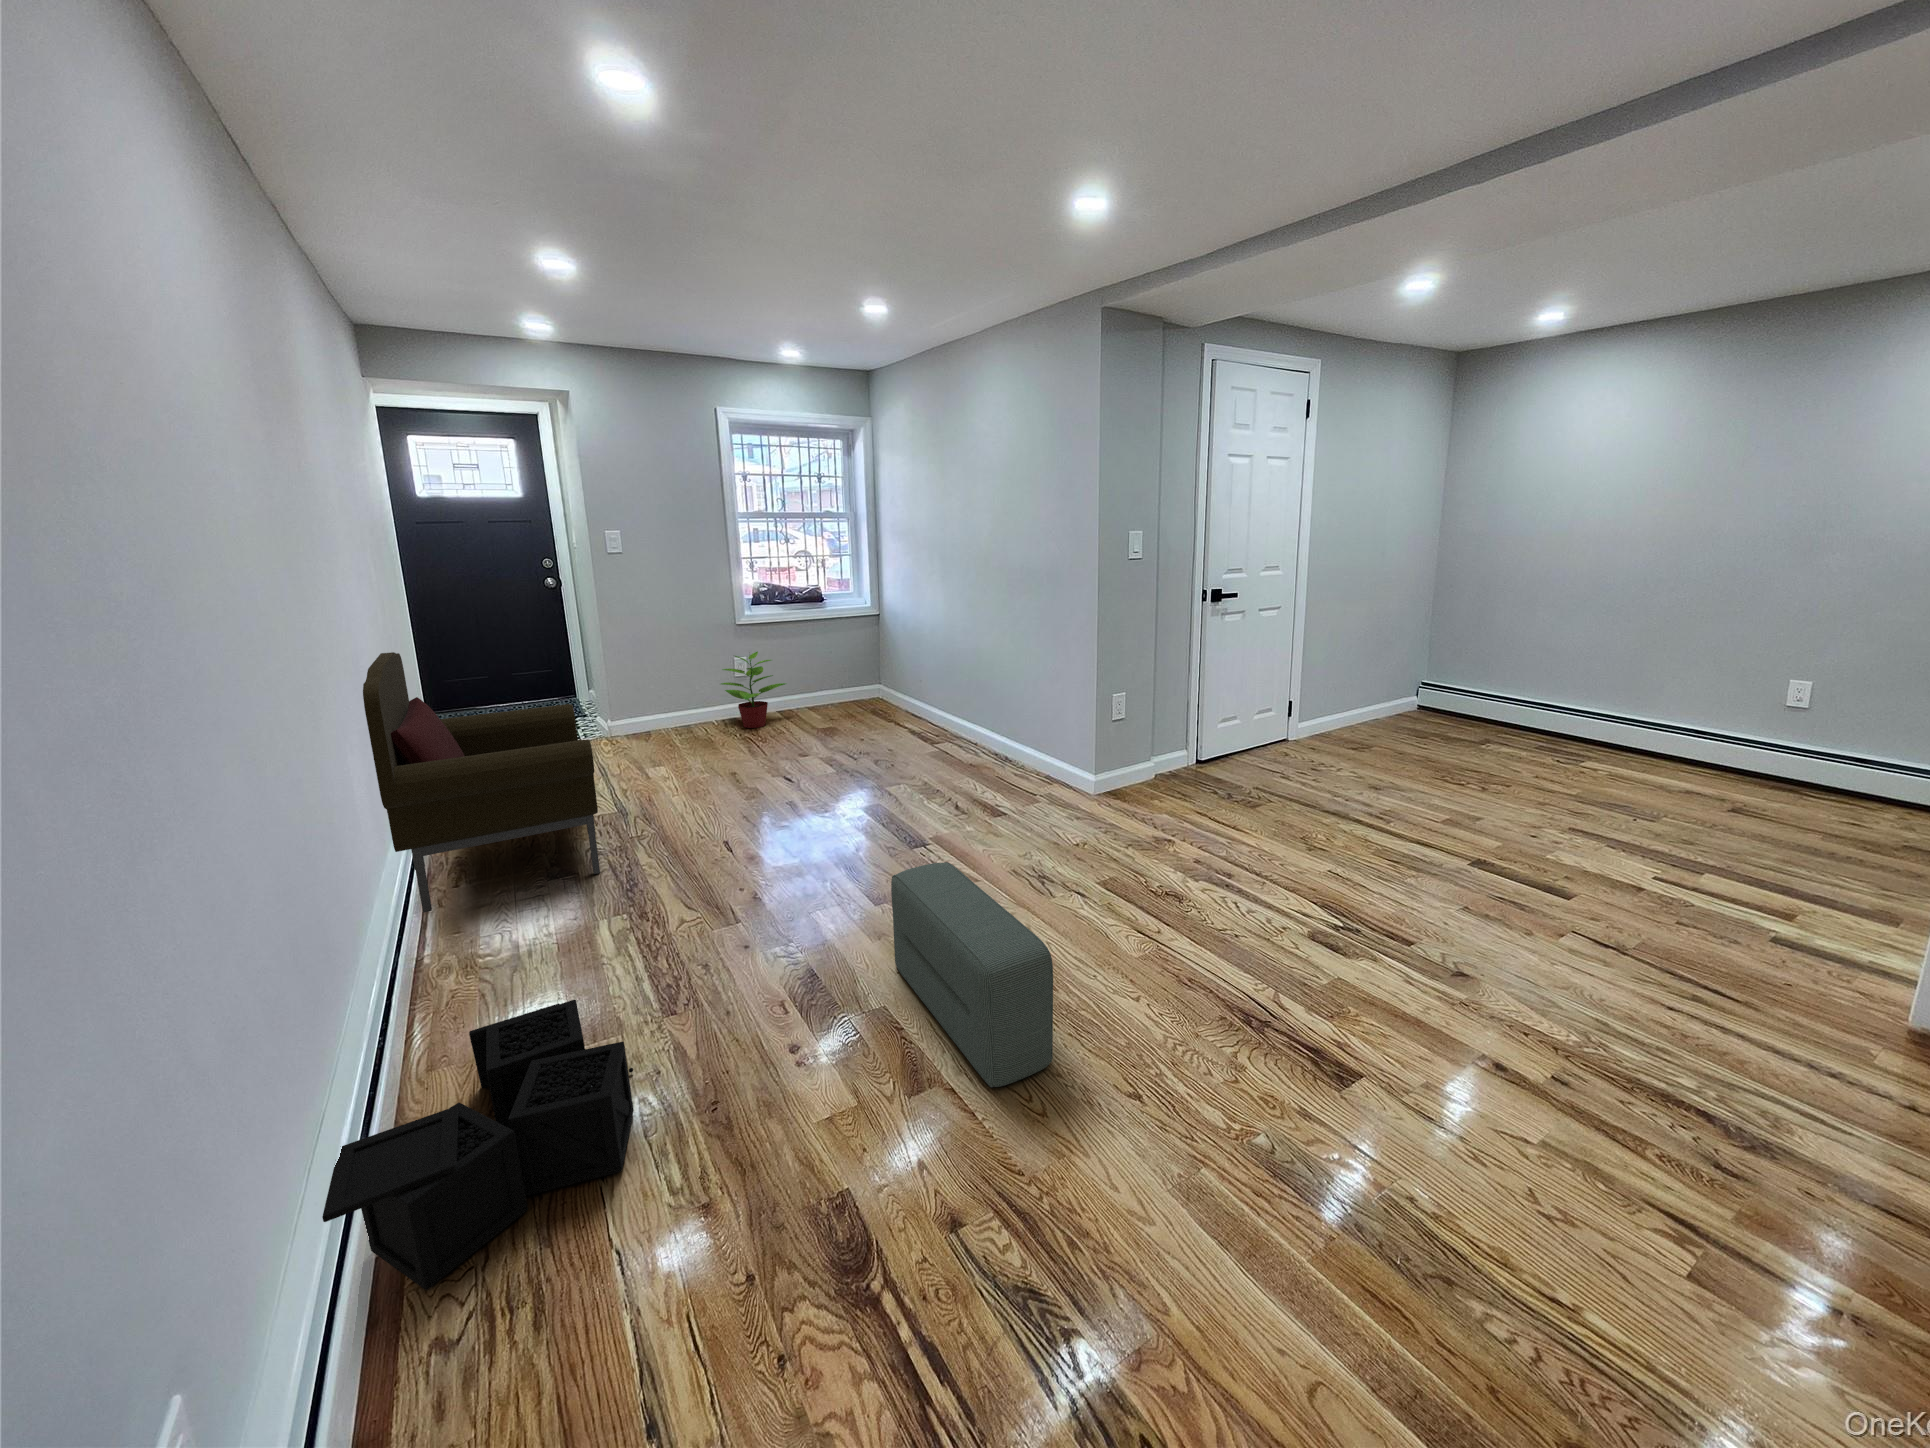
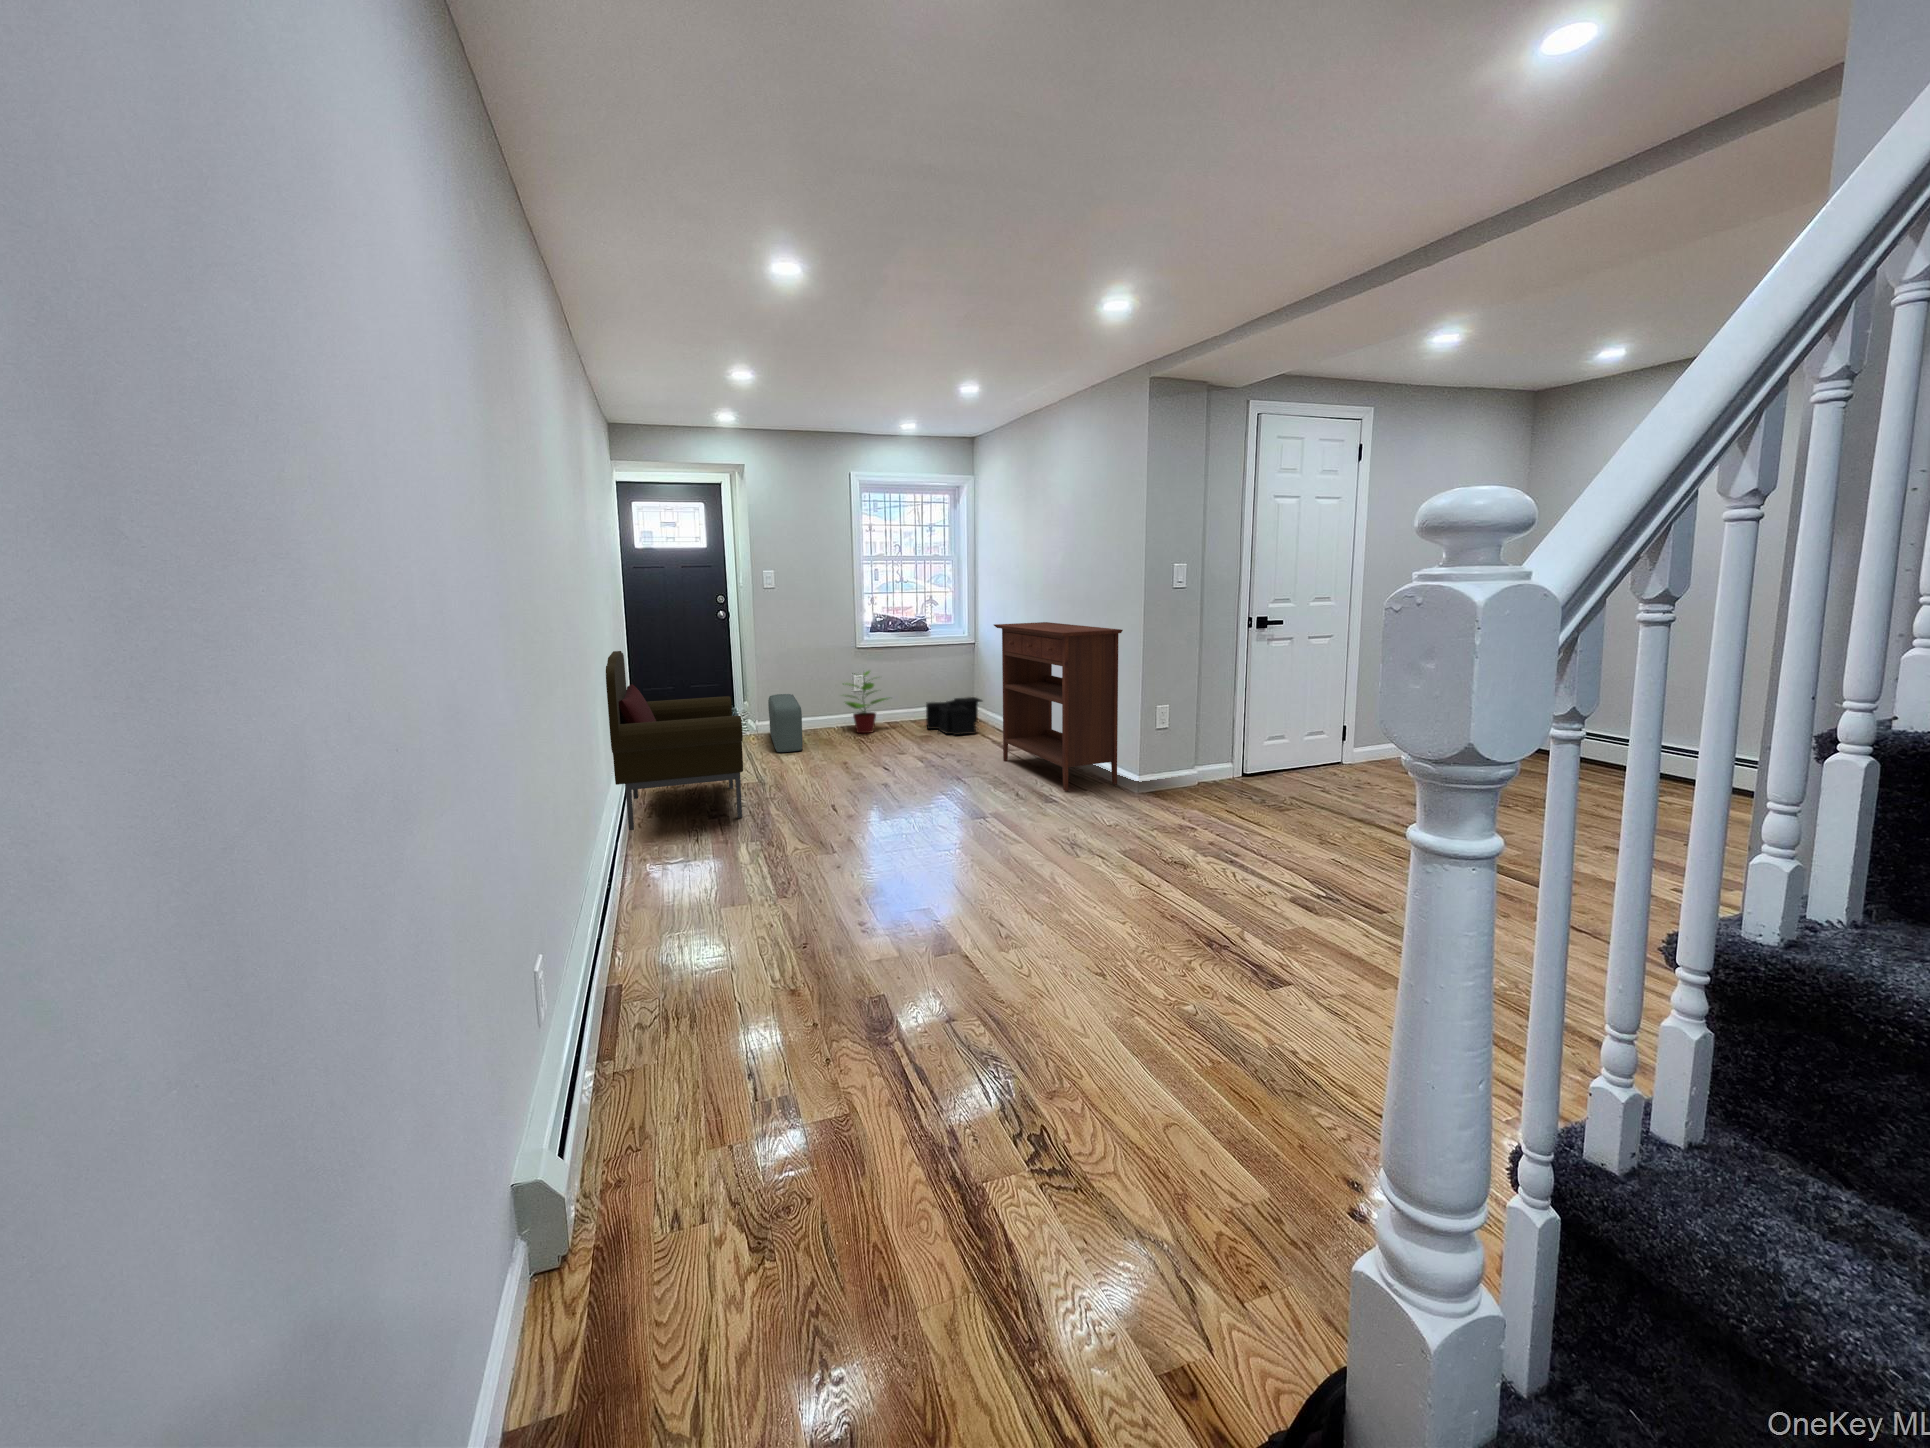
console table: none [914,595,1072,797] -> present [994,622,1123,791]
pouf: present [891,862,1053,1087] -> present [768,694,803,752]
storage bin: present [322,1000,634,1290] -> present [926,697,982,735]

